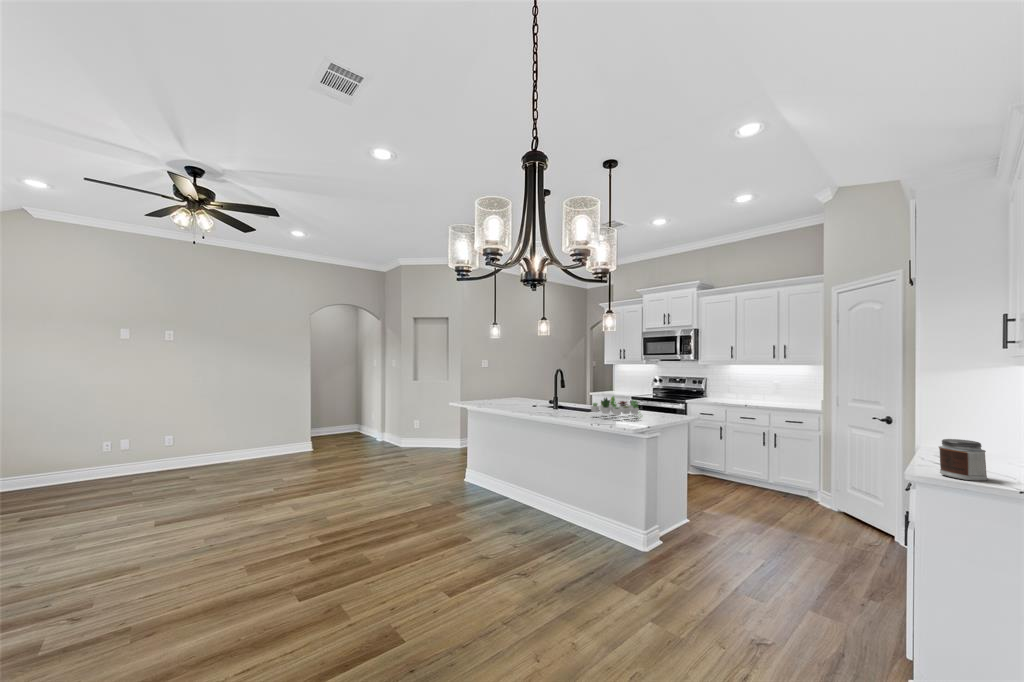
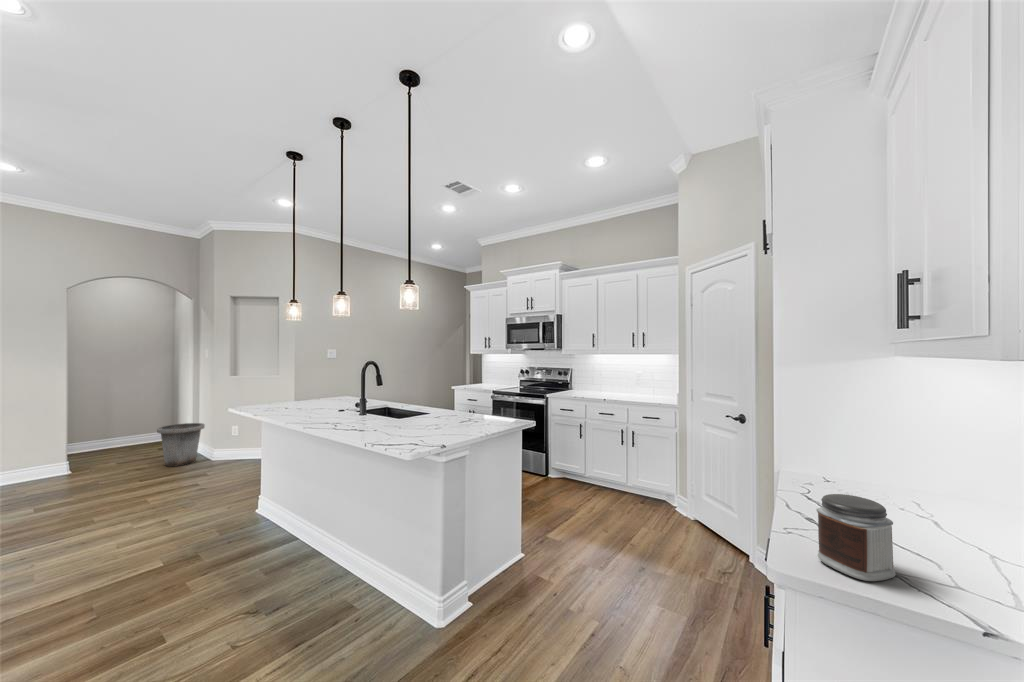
succulent plant: present [591,396,641,416] -> none [376,401,452,435]
trash can: none [366,416,396,449] -> present [157,423,205,467]

